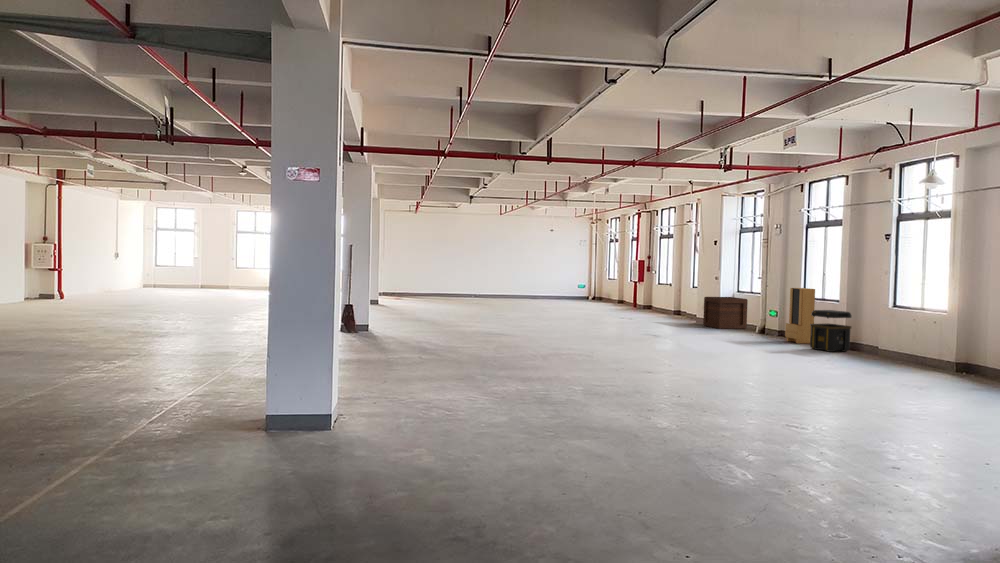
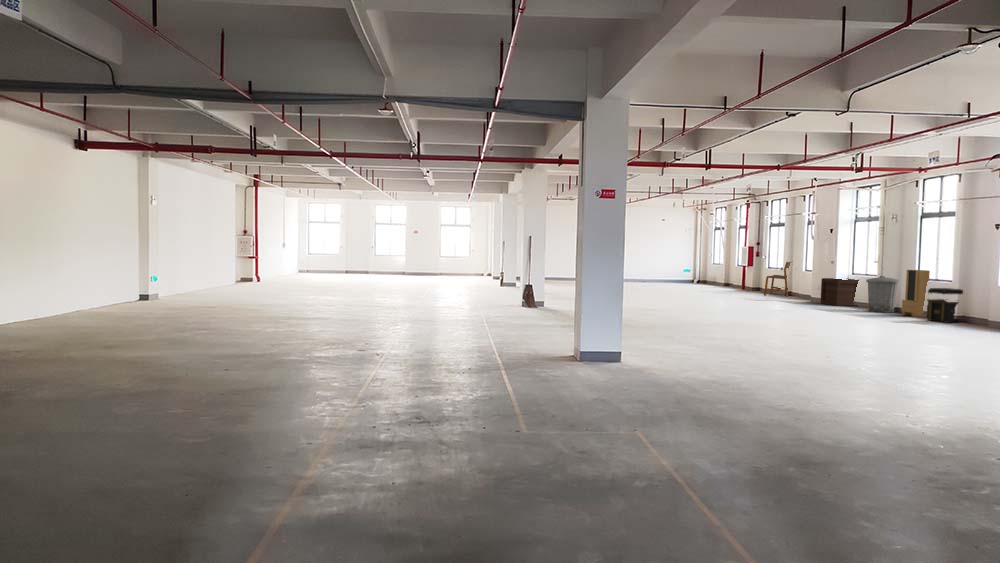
bench: none [649,277,682,317] -> present [764,262,793,297]
trash can: none [748,295,783,338] -> present [866,276,899,313]

